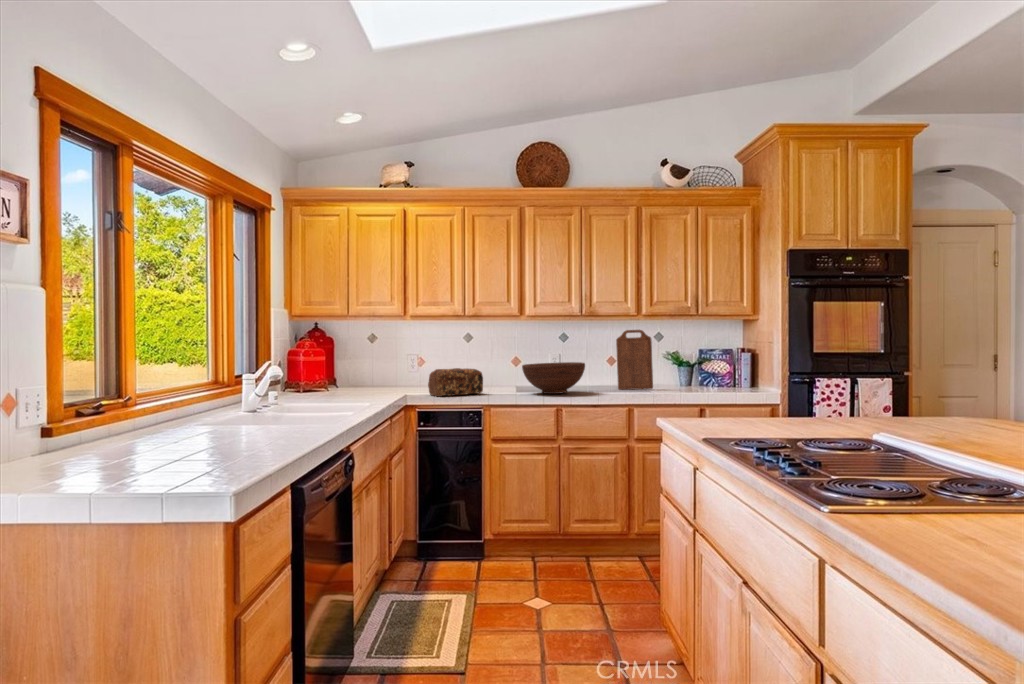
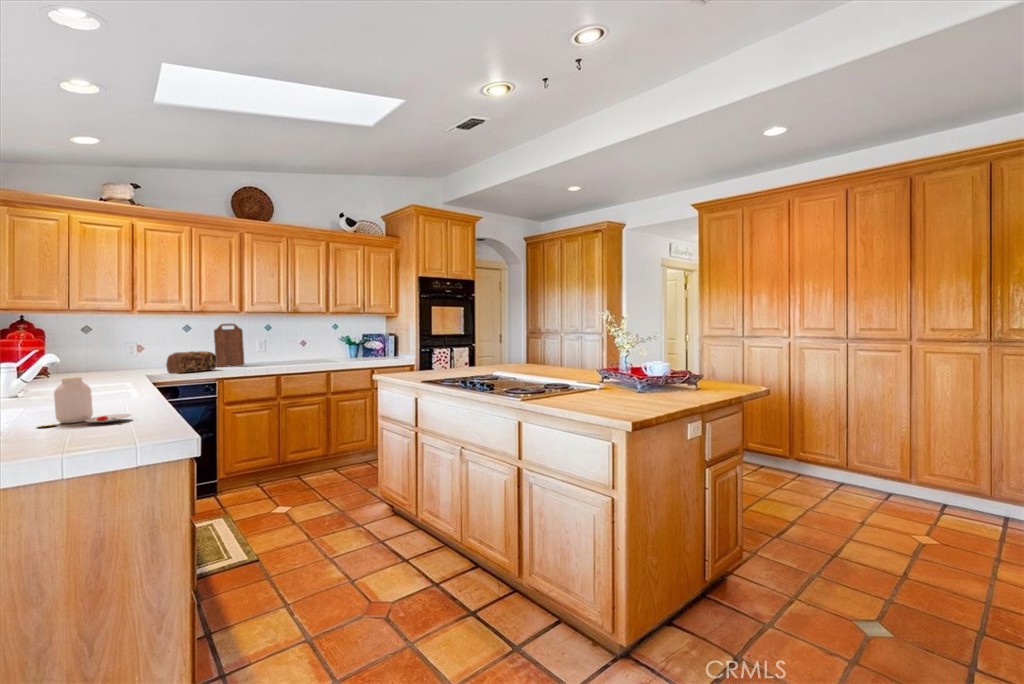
cutting board: present [616,330,653,390] -> present [214,323,244,367]
fruit bowl: present [522,362,585,394] -> none [248,345,296,367]
jar: none [115,404,211,472] -> present [37,377,131,428]

